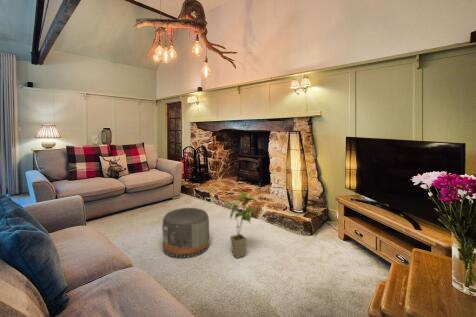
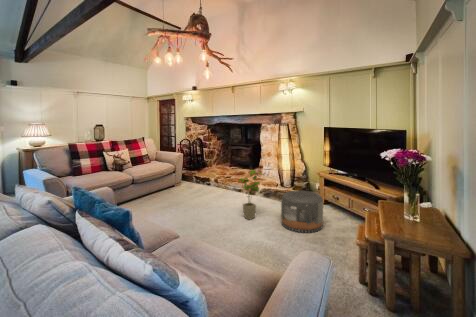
pouf: present [162,208,209,258] -> present [281,190,323,233]

